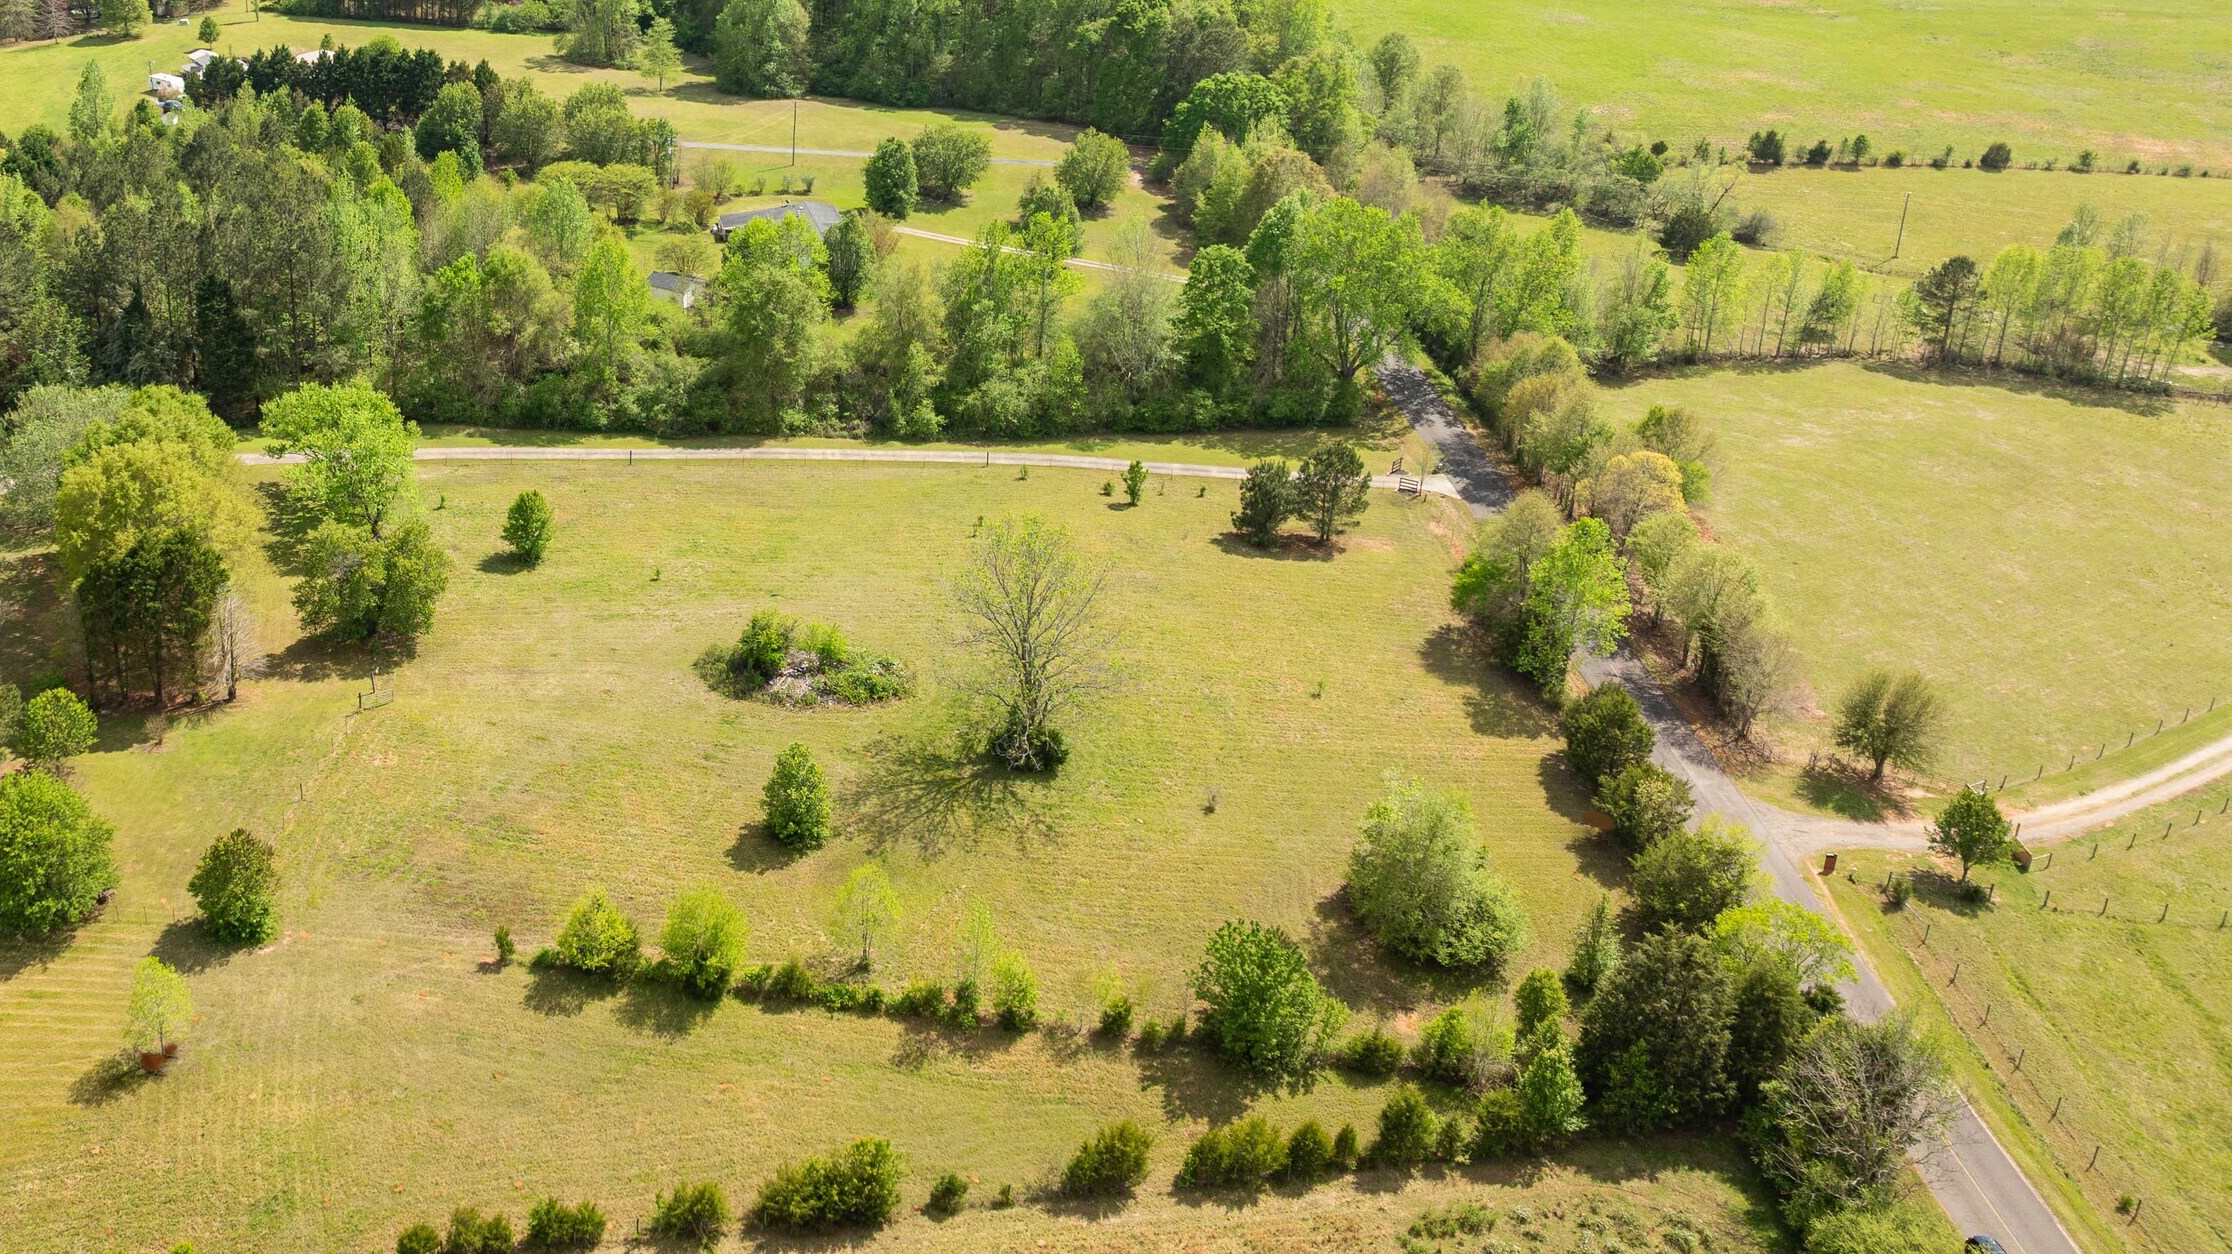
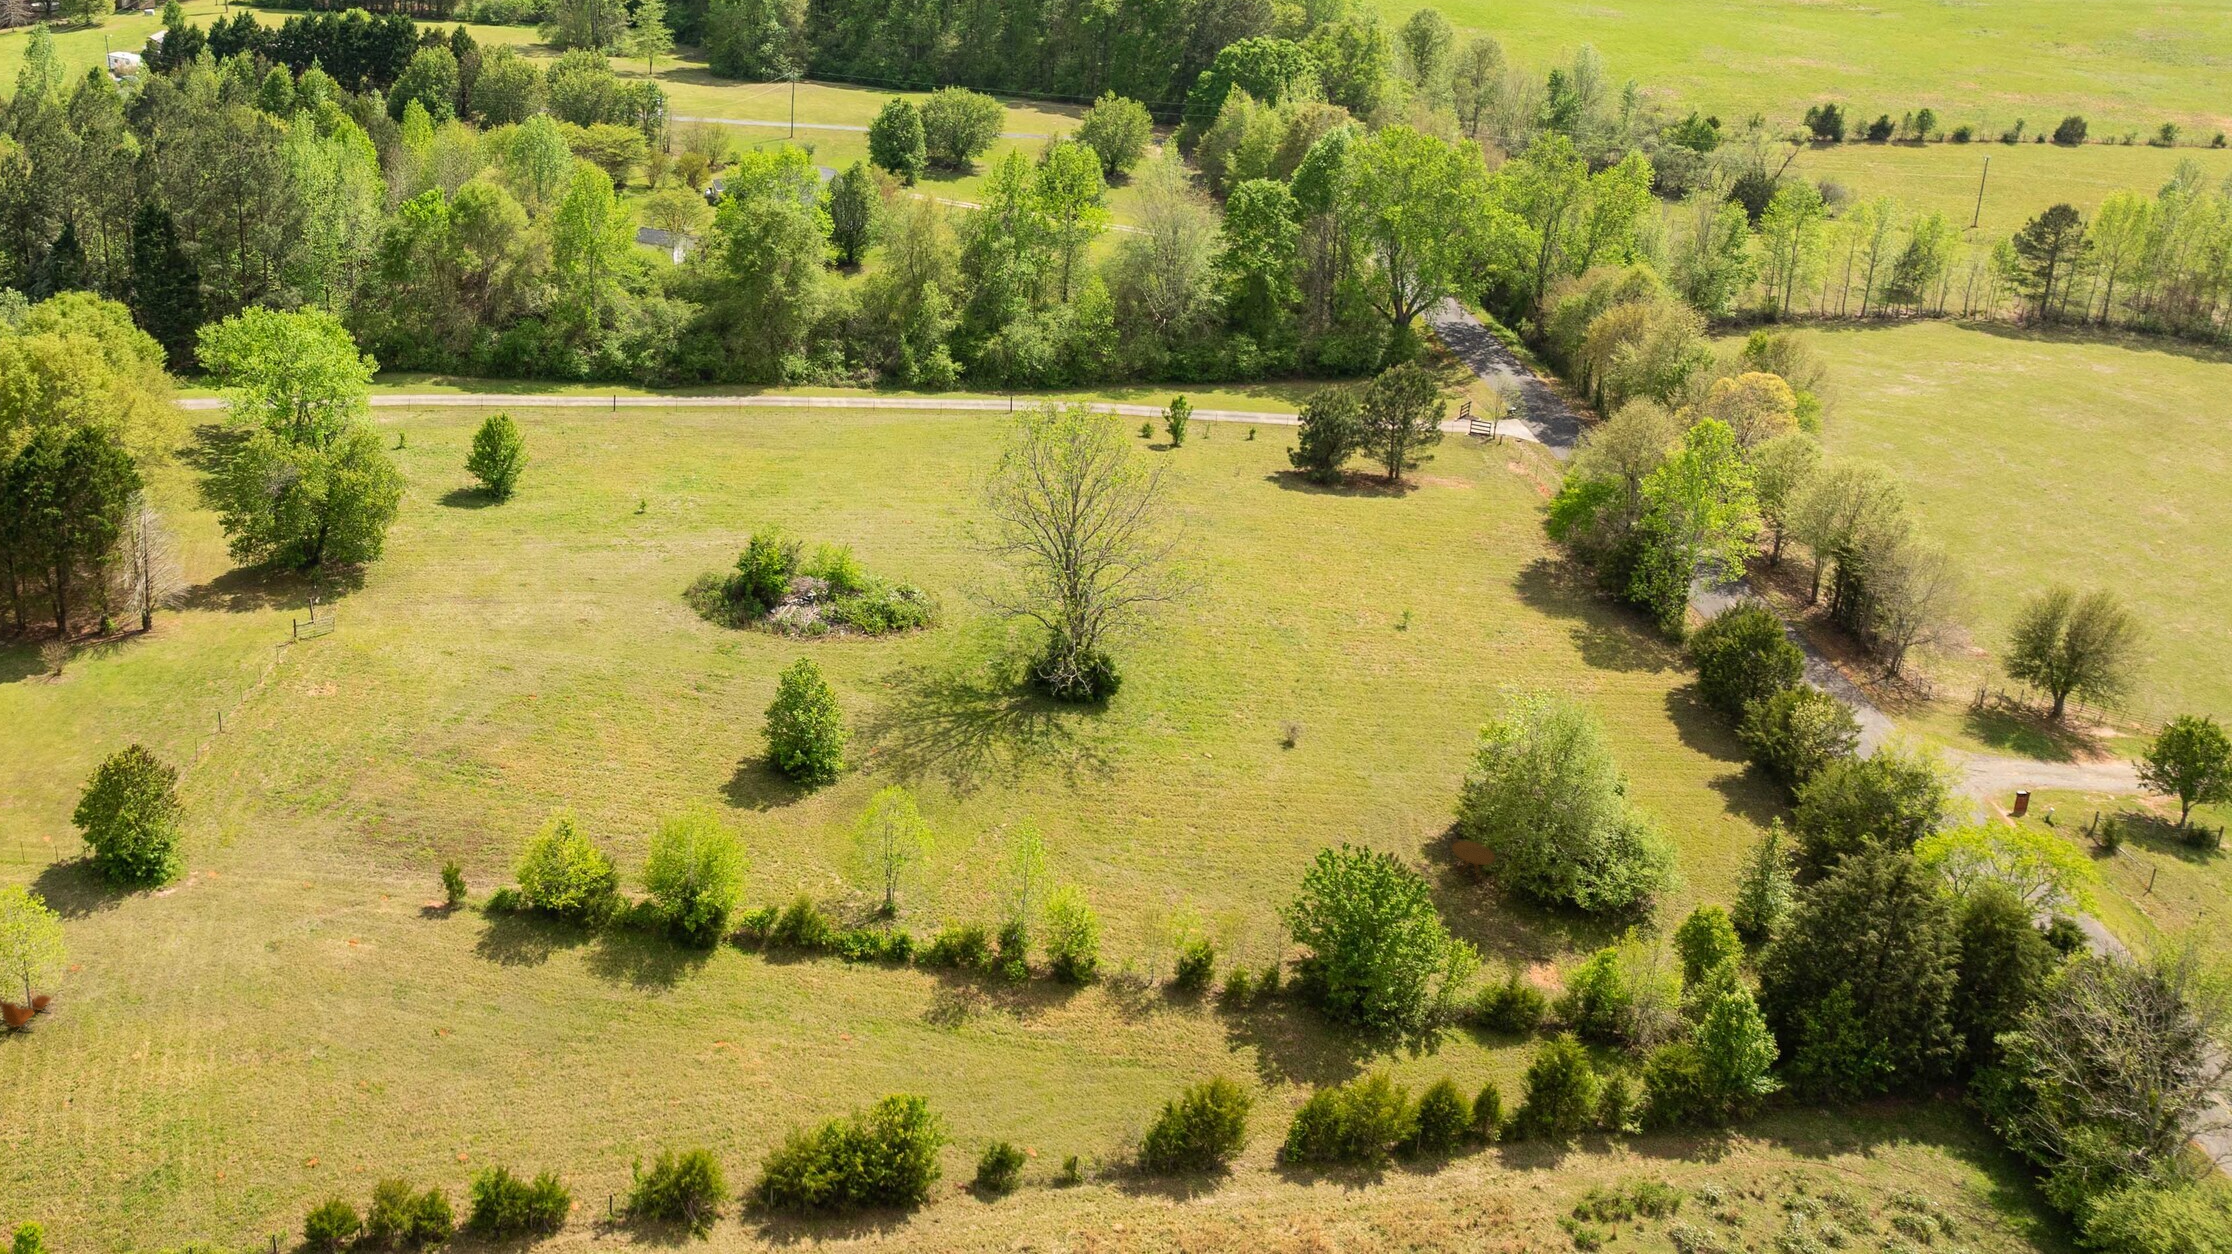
round table: present [1583,811,1614,832] -> present [1452,841,1495,874]

